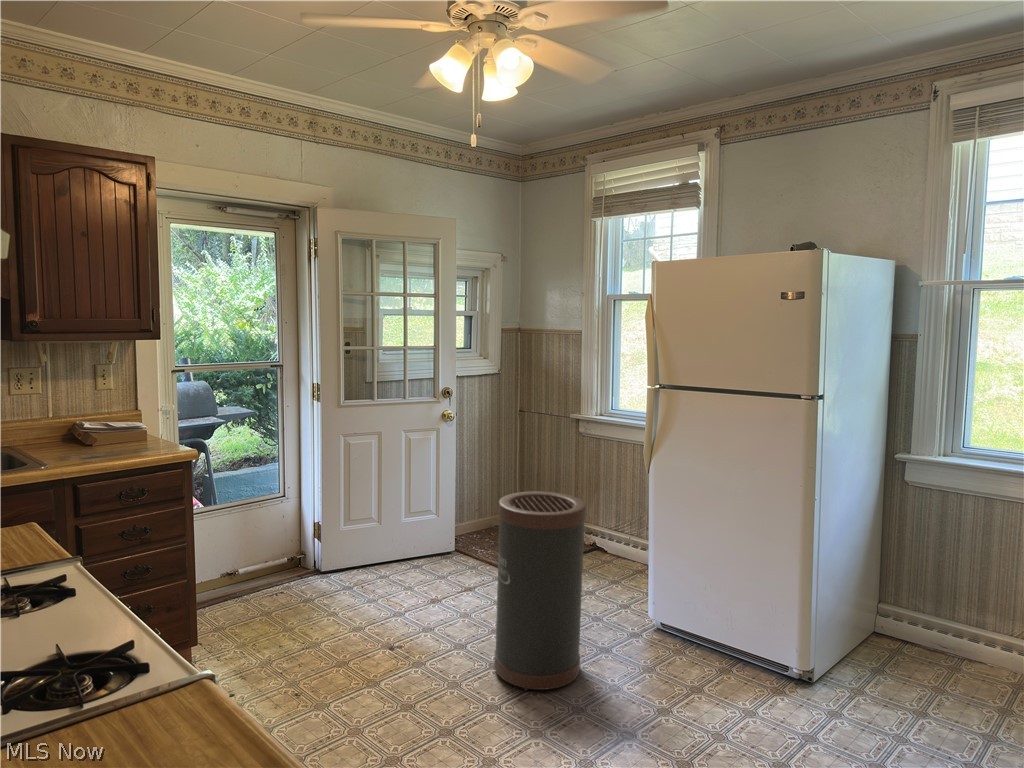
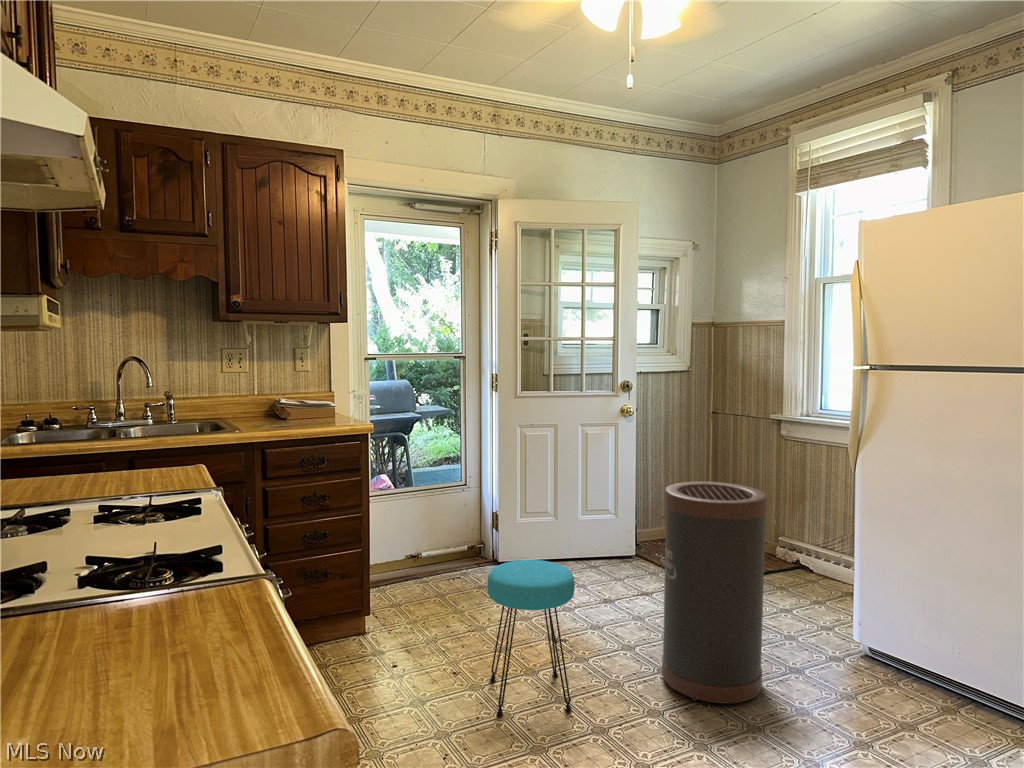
stool: none [333,578,419,733] -> present [487,560,575,715]

